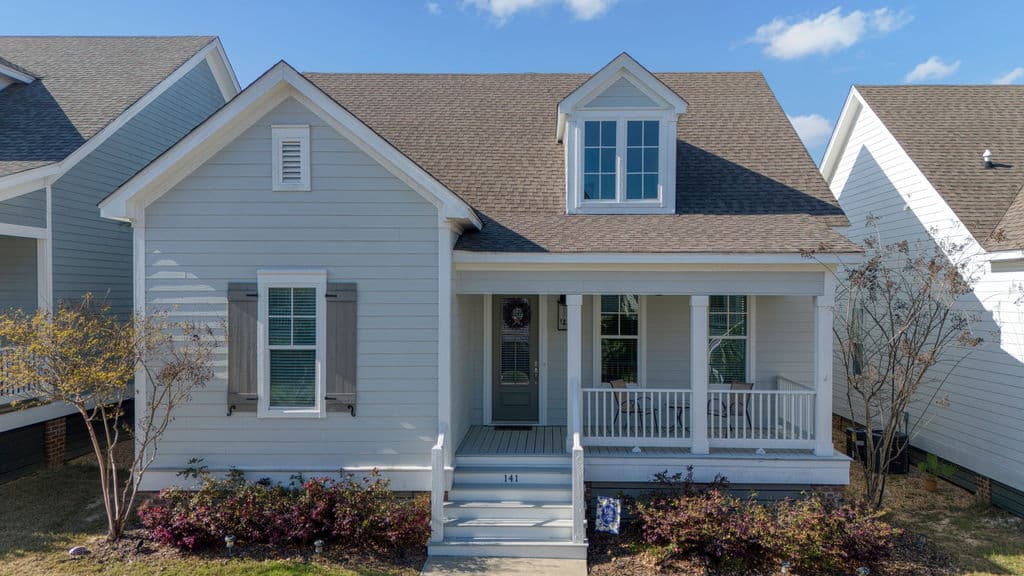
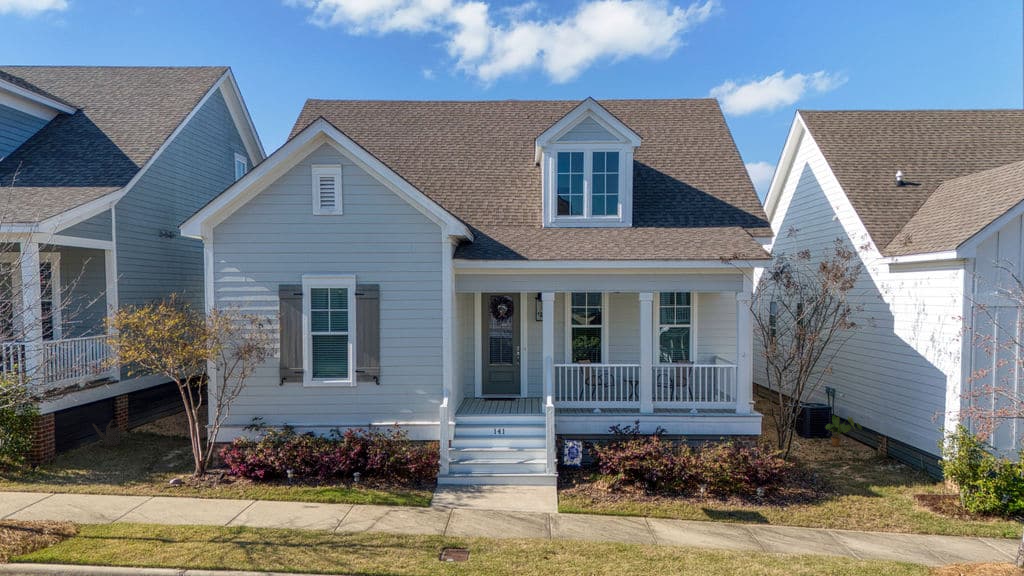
watering can: none [12,447,49,481] -> present [92,420,123,447]

